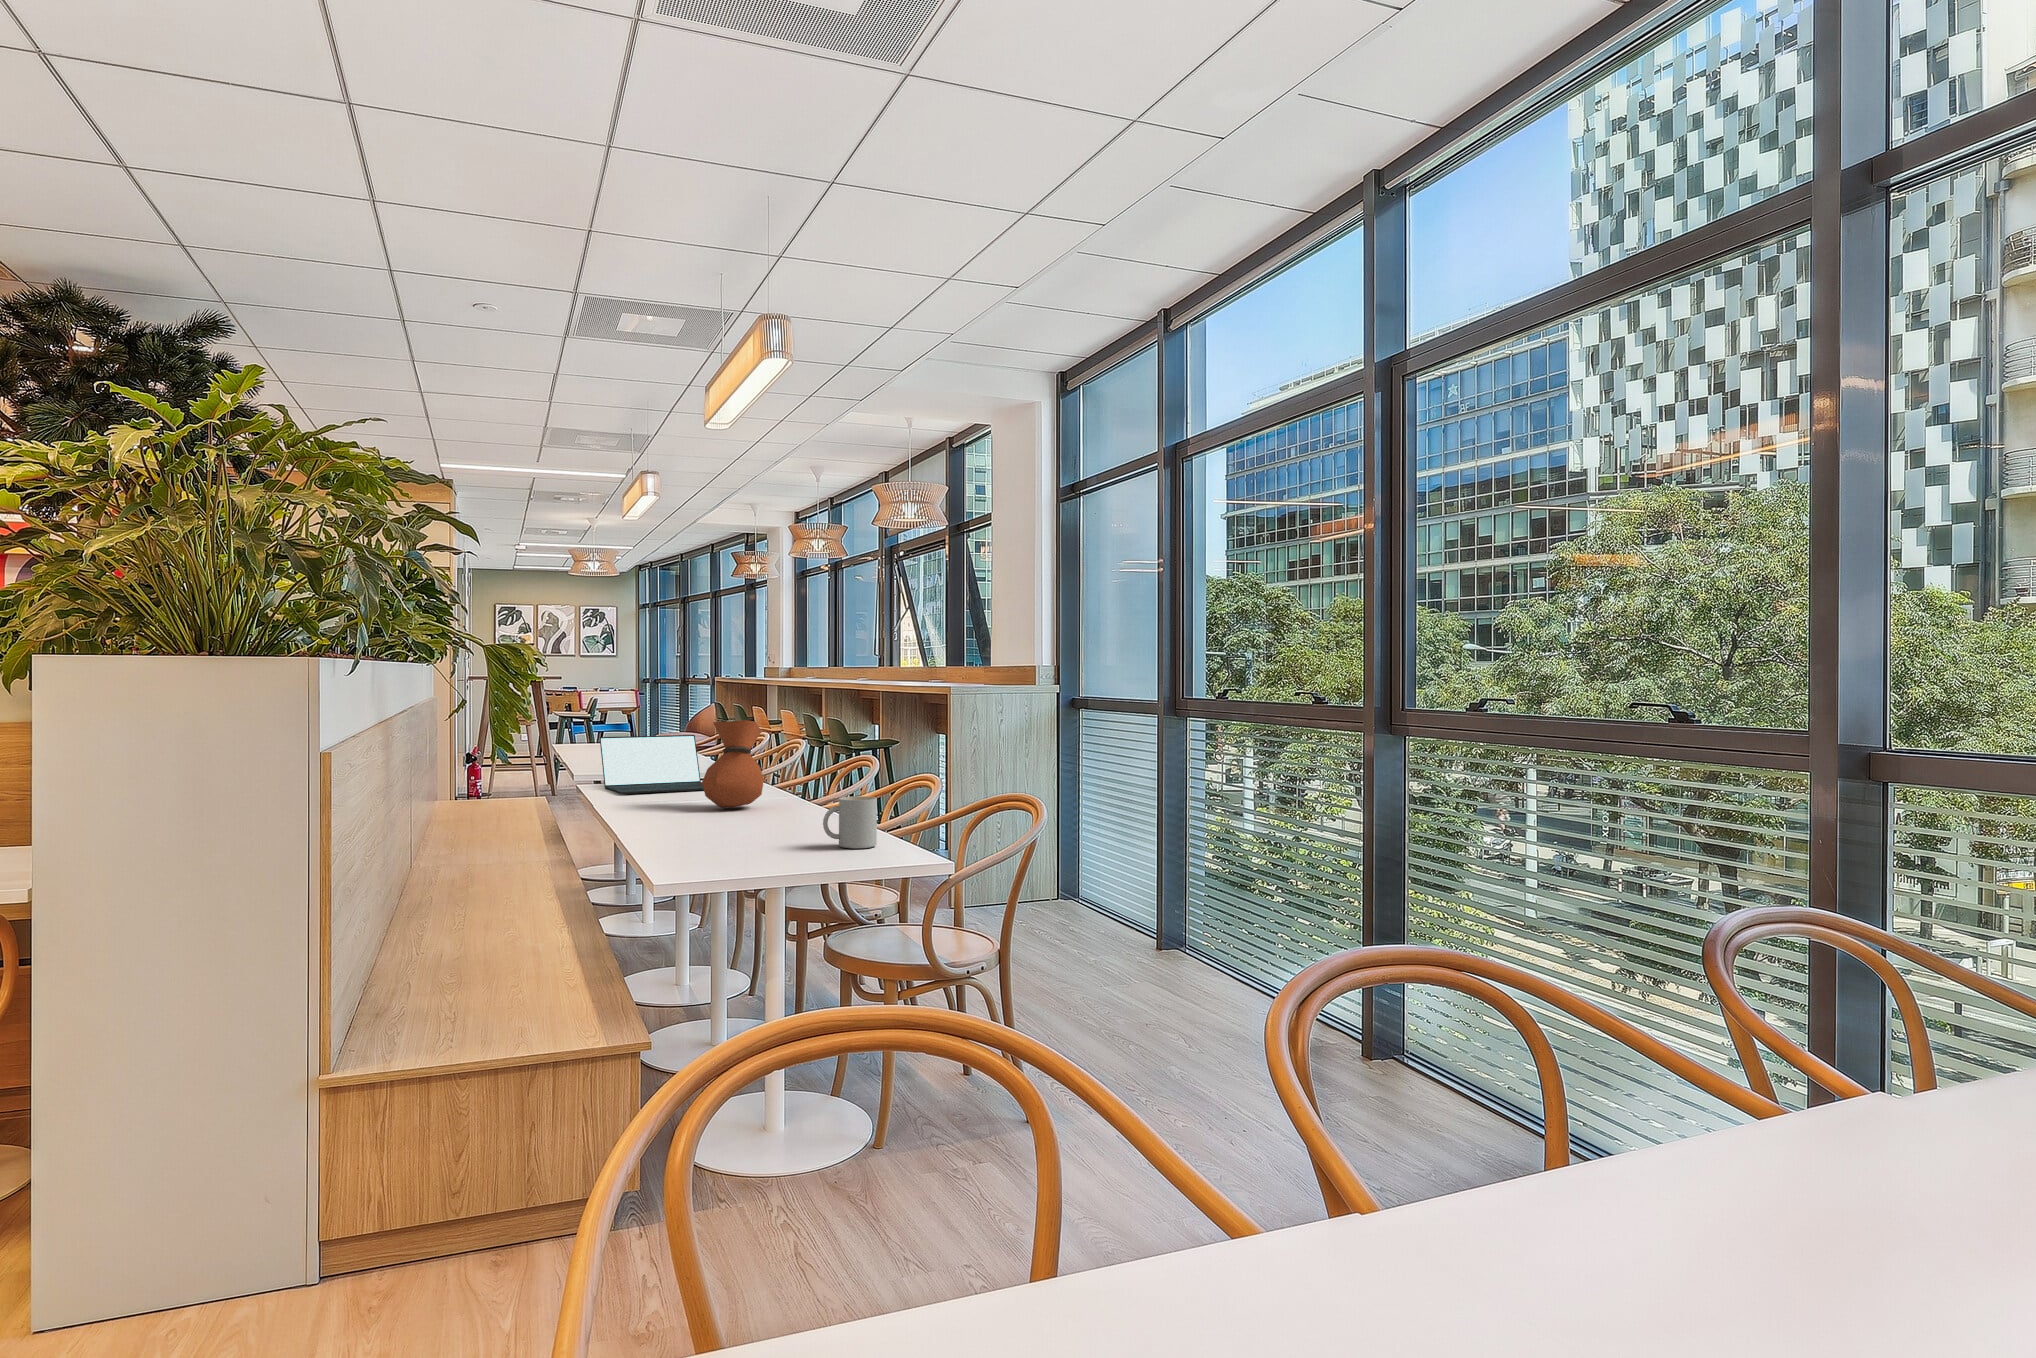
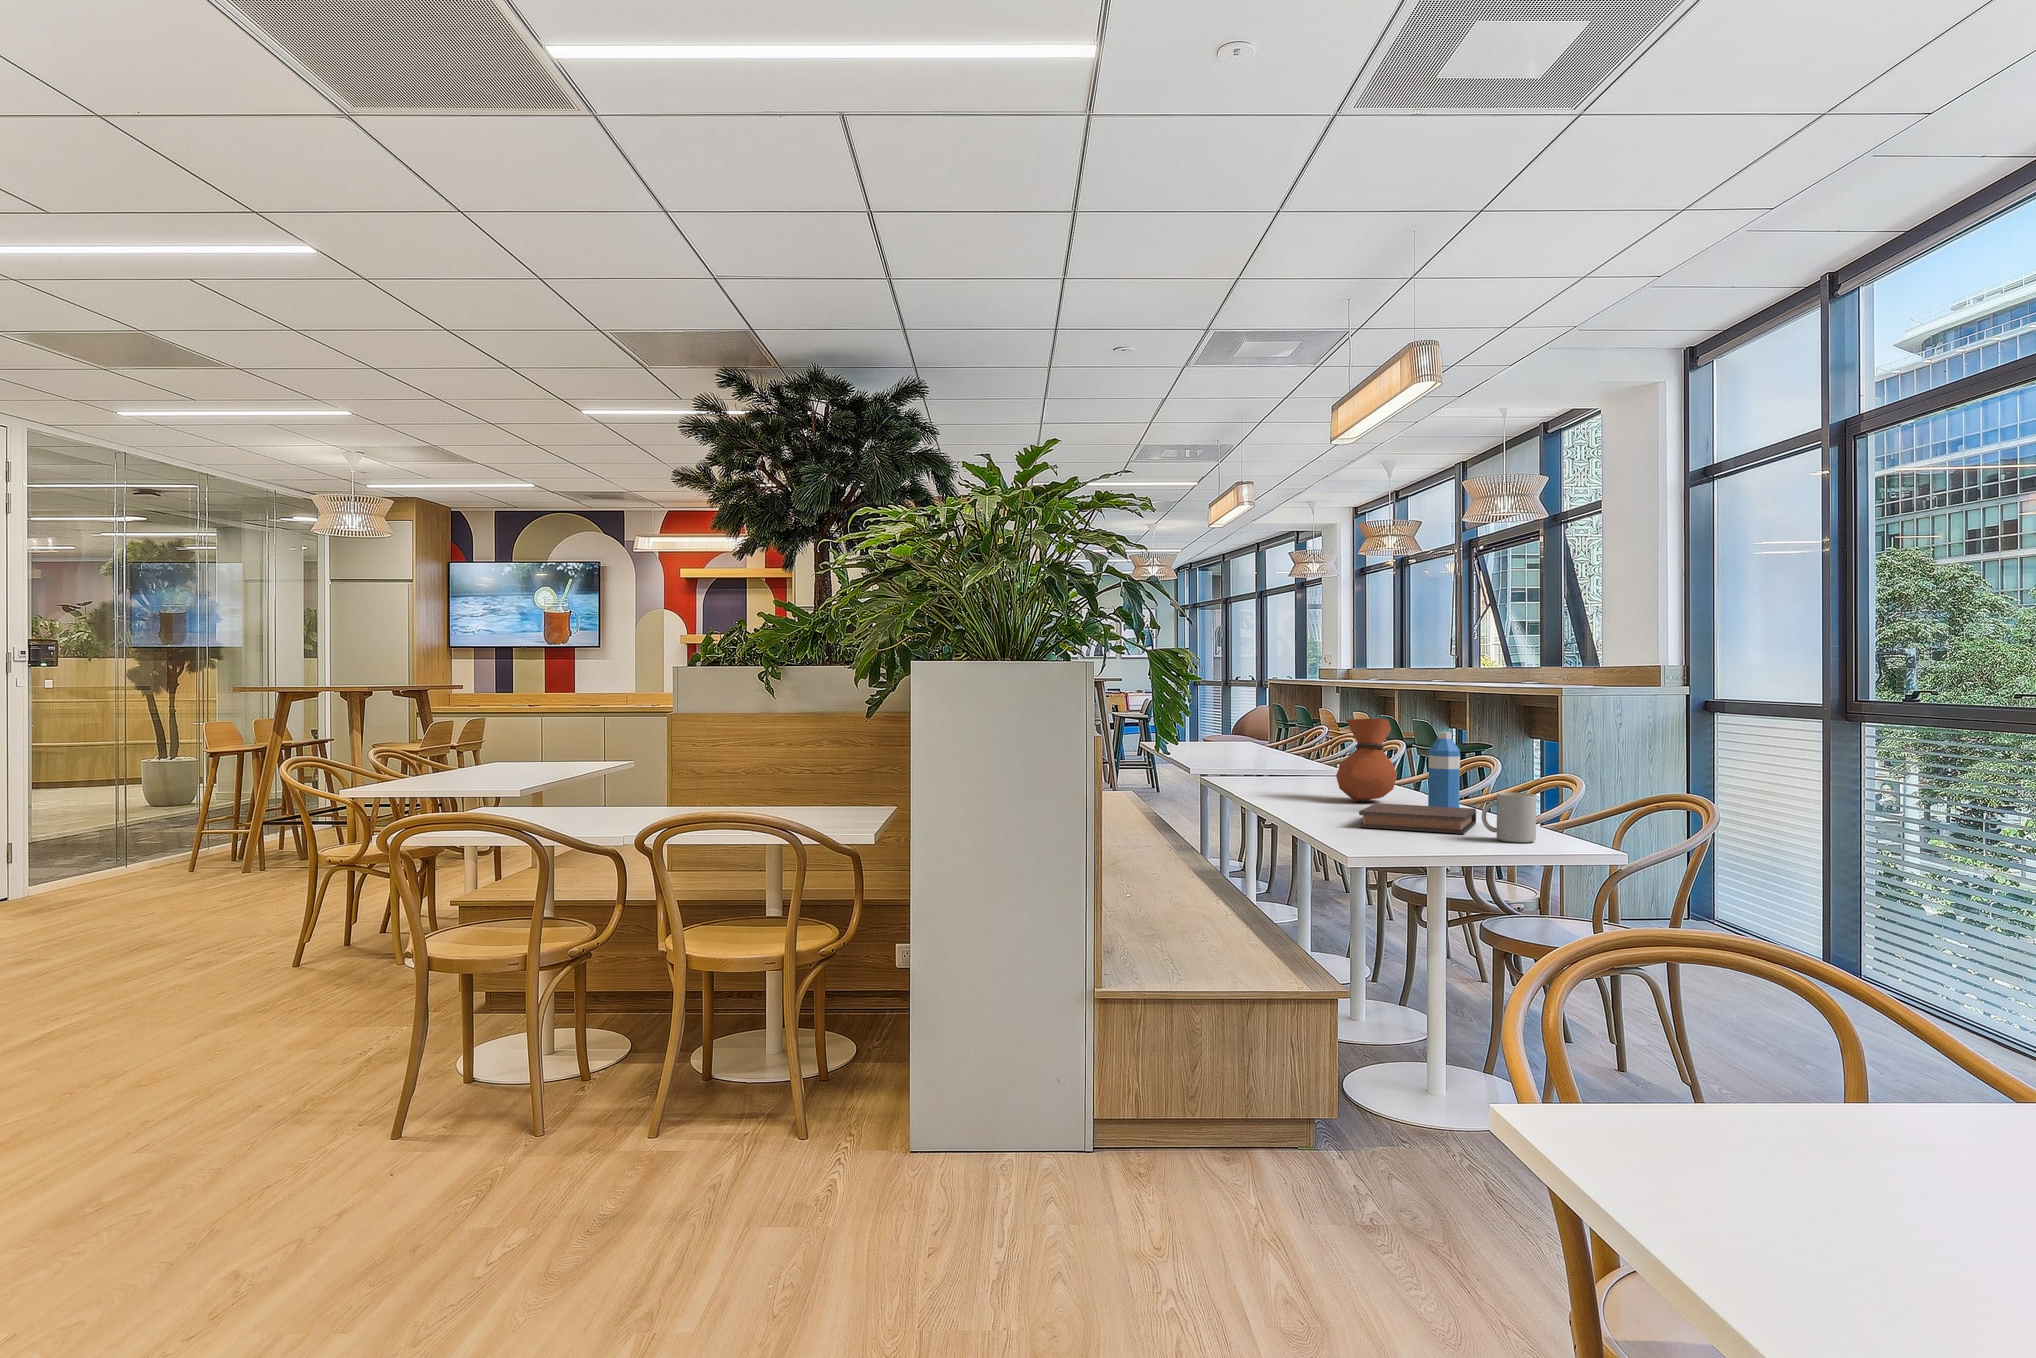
water bottle: none [789,734,821,821] -> present [1428,732,1460,808]
laptop: present [600,735,704,794] -> none [1225,732,1338,784]
book: none [702,812,831,842] -> present [1359,803,1476,834]

